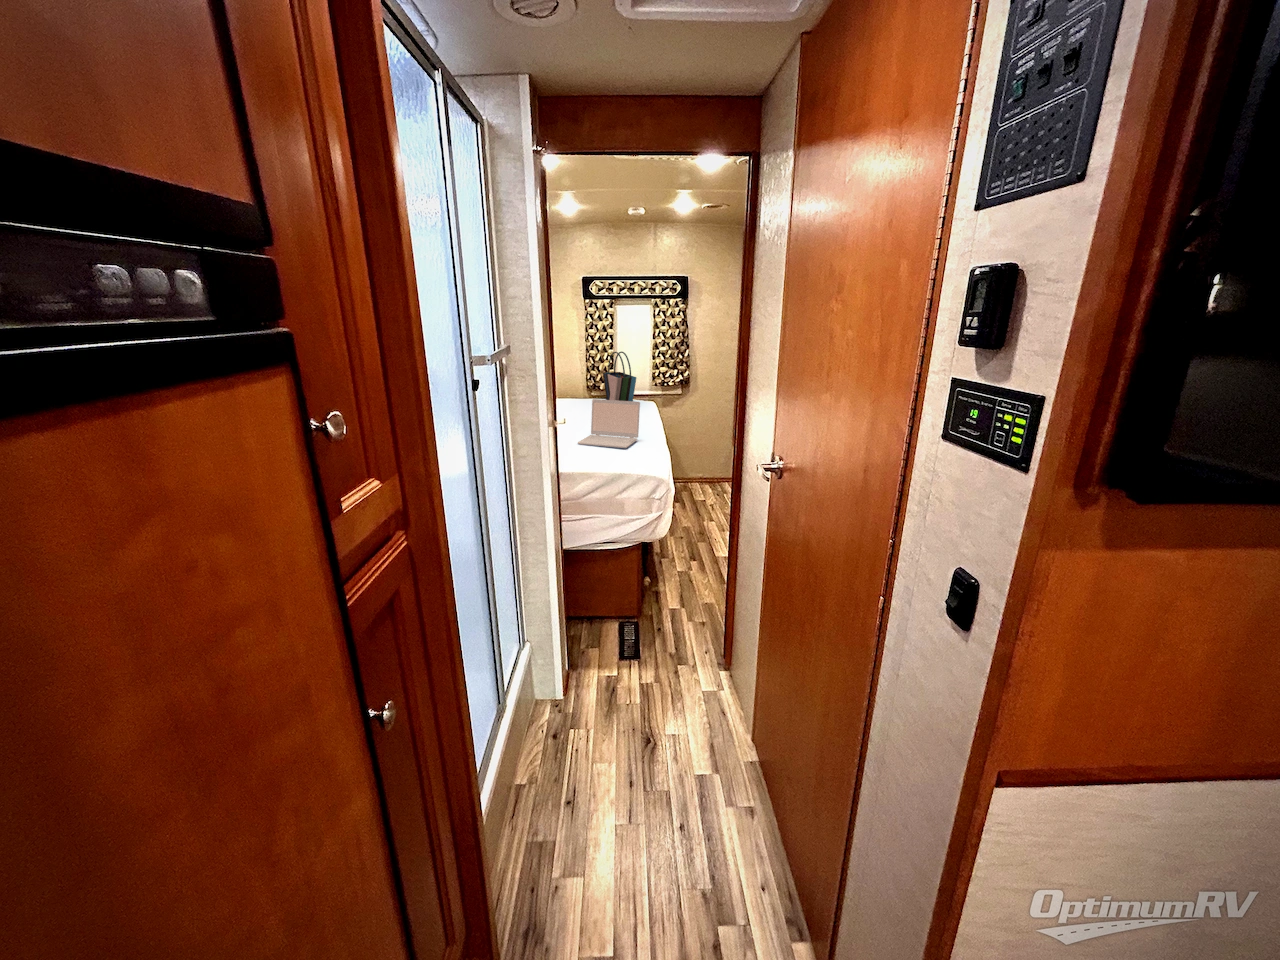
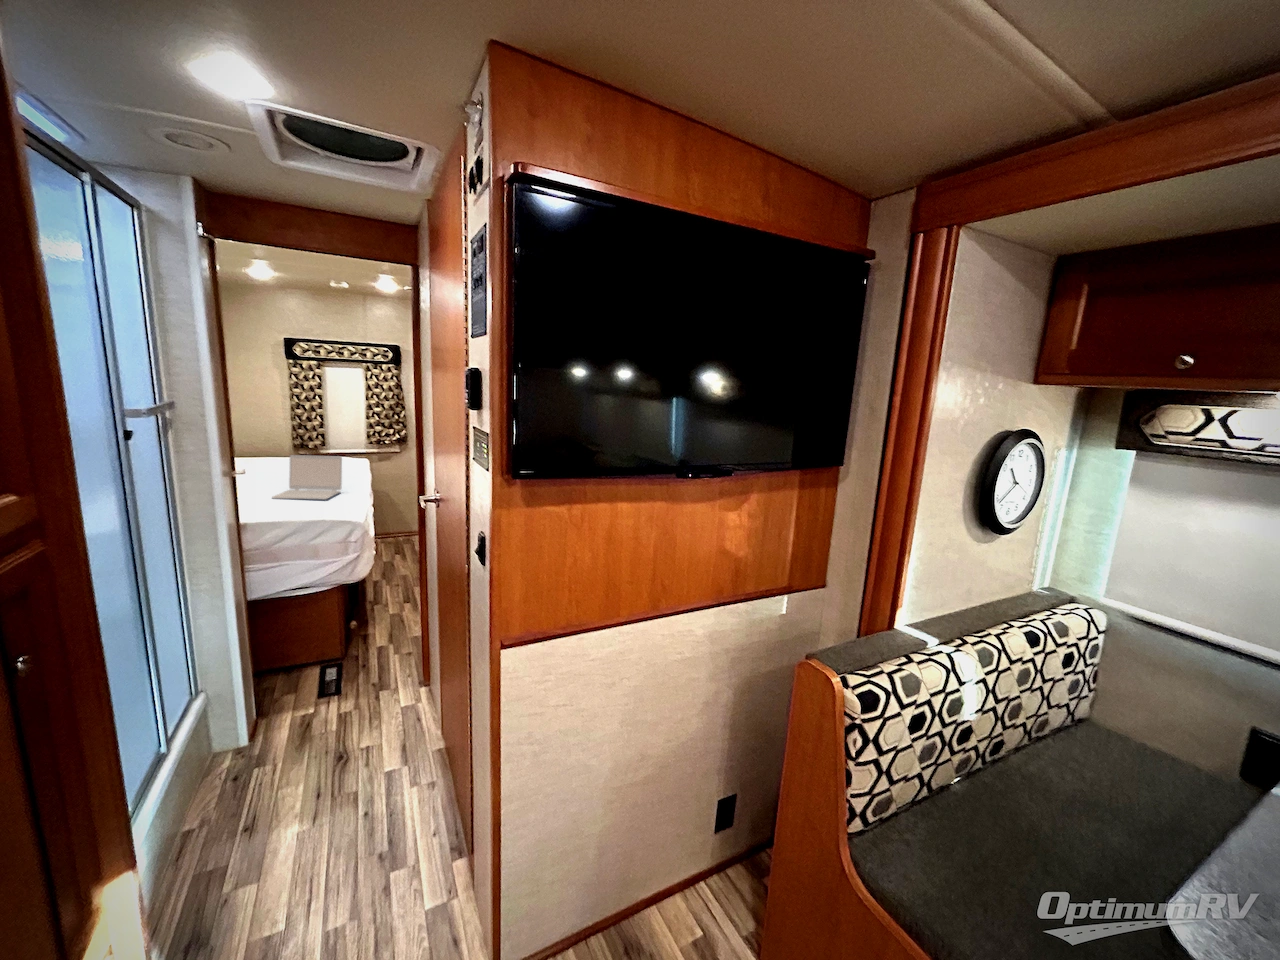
tote bag: present [603,352,636,401] -> none [311,411,347,462]

